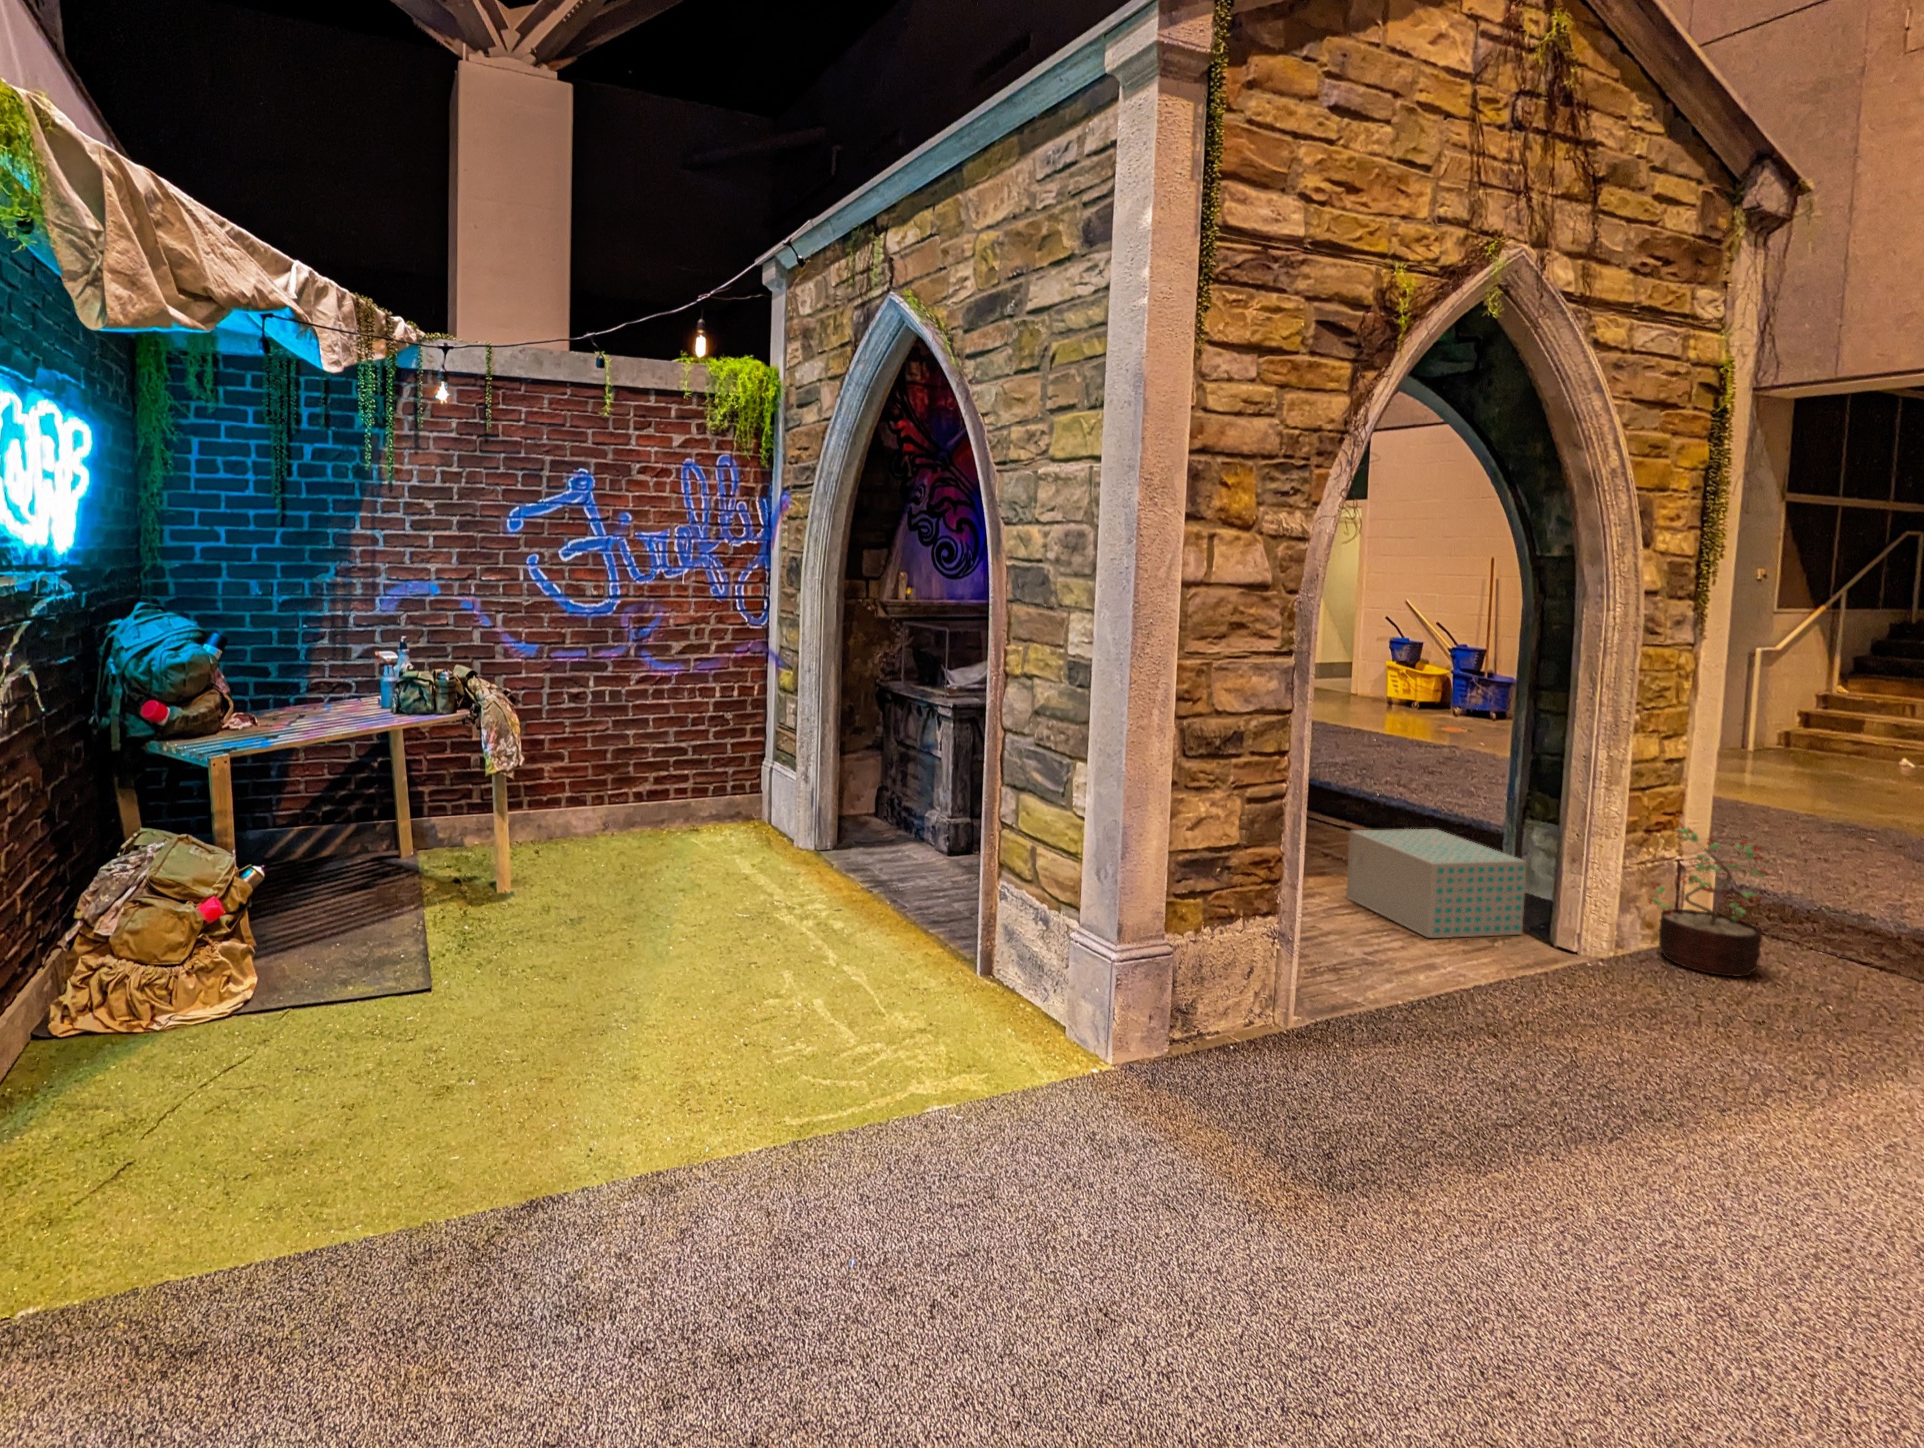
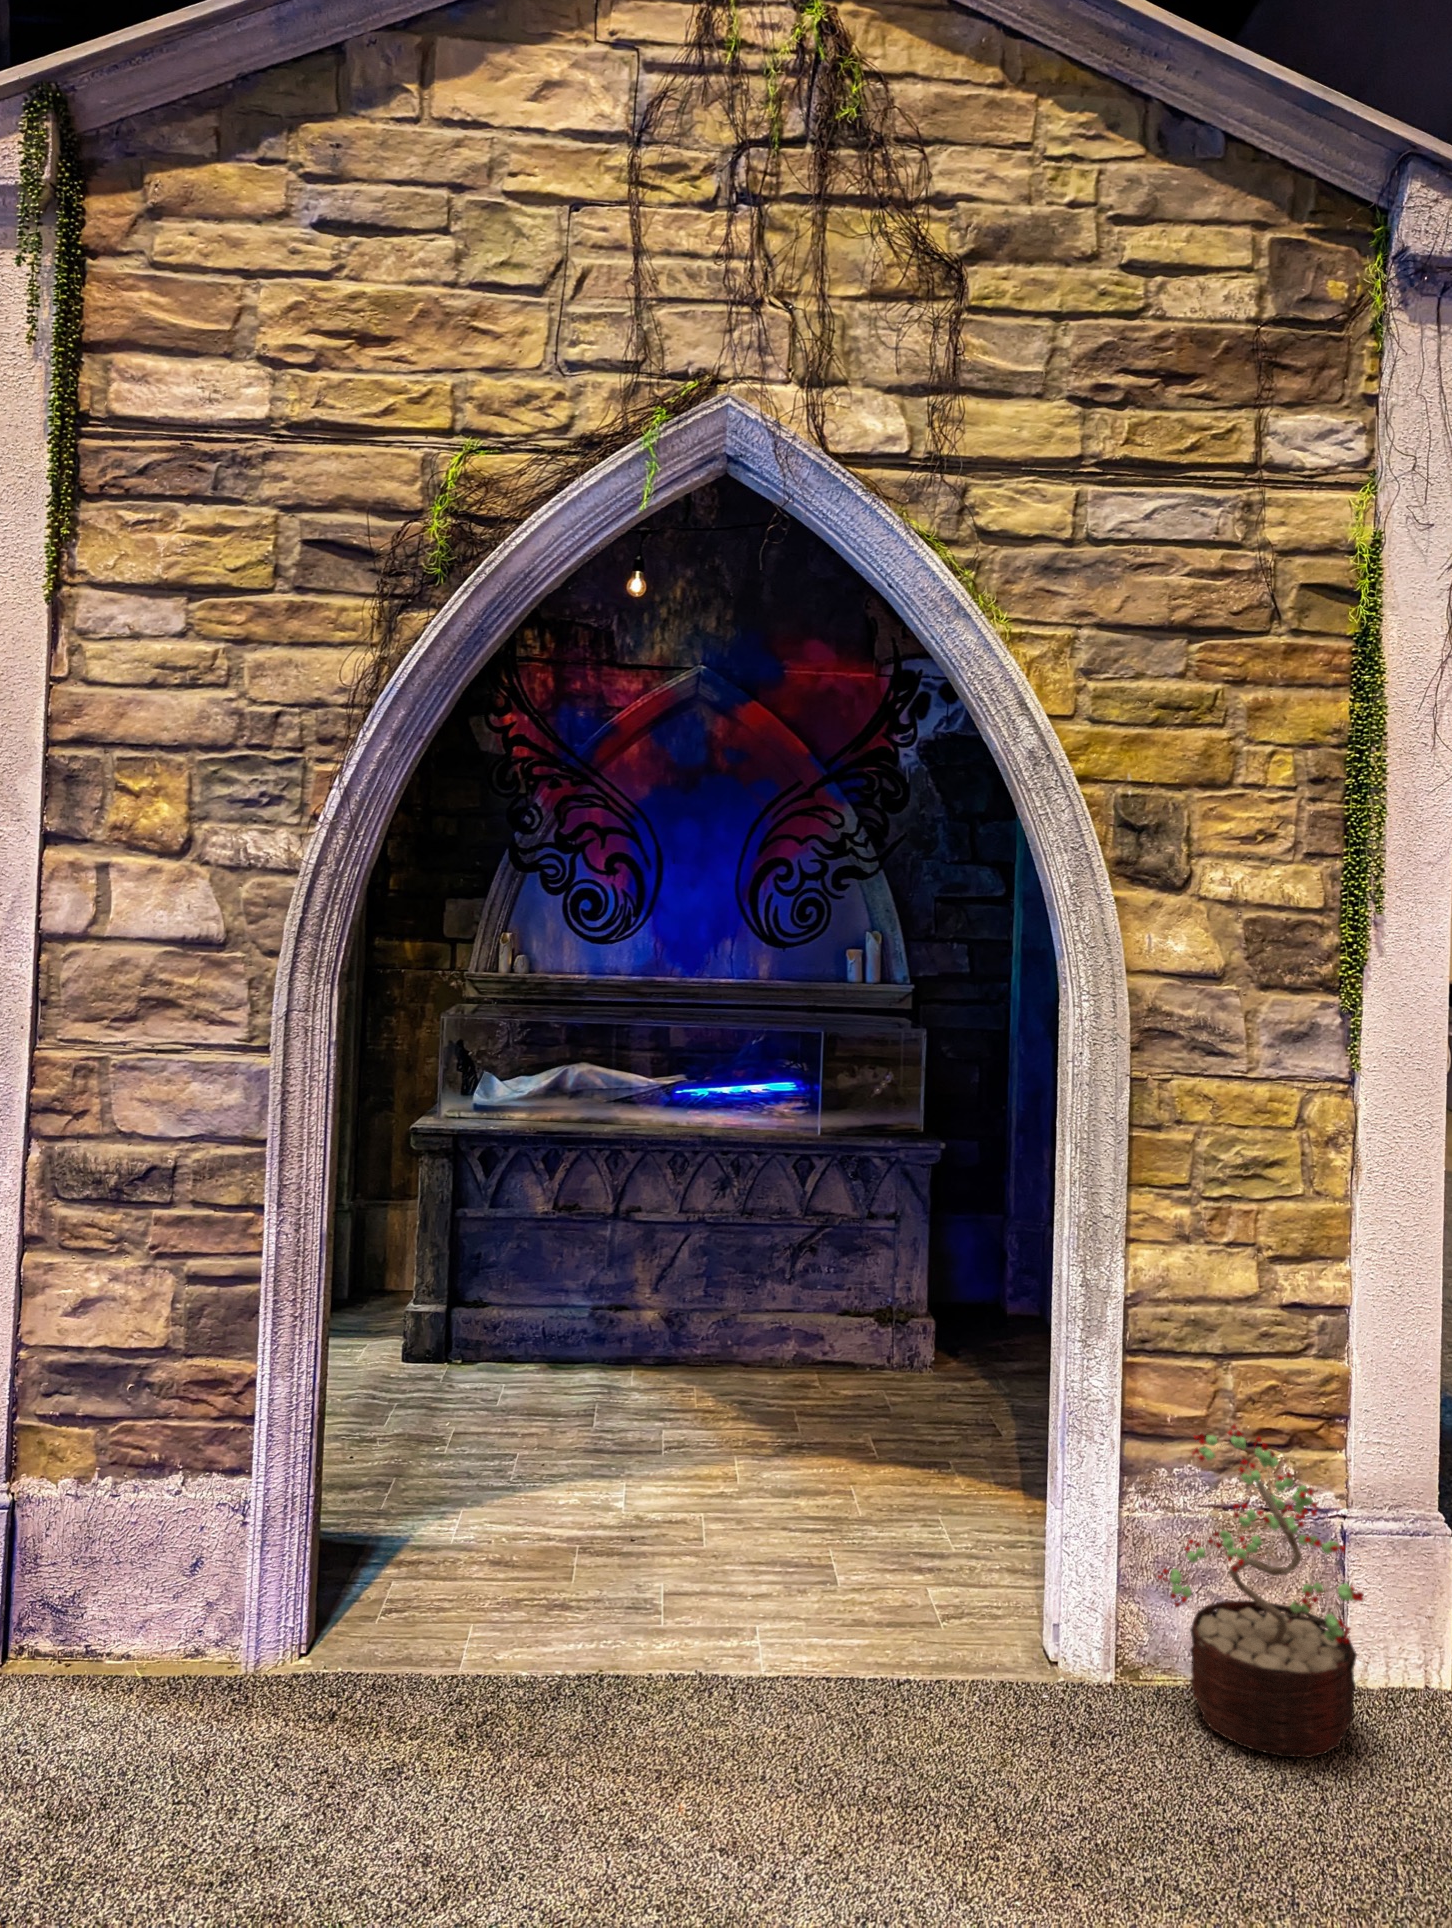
storage box: present [1346,829,1527,938] -> none [828,1382,1029,1609]

